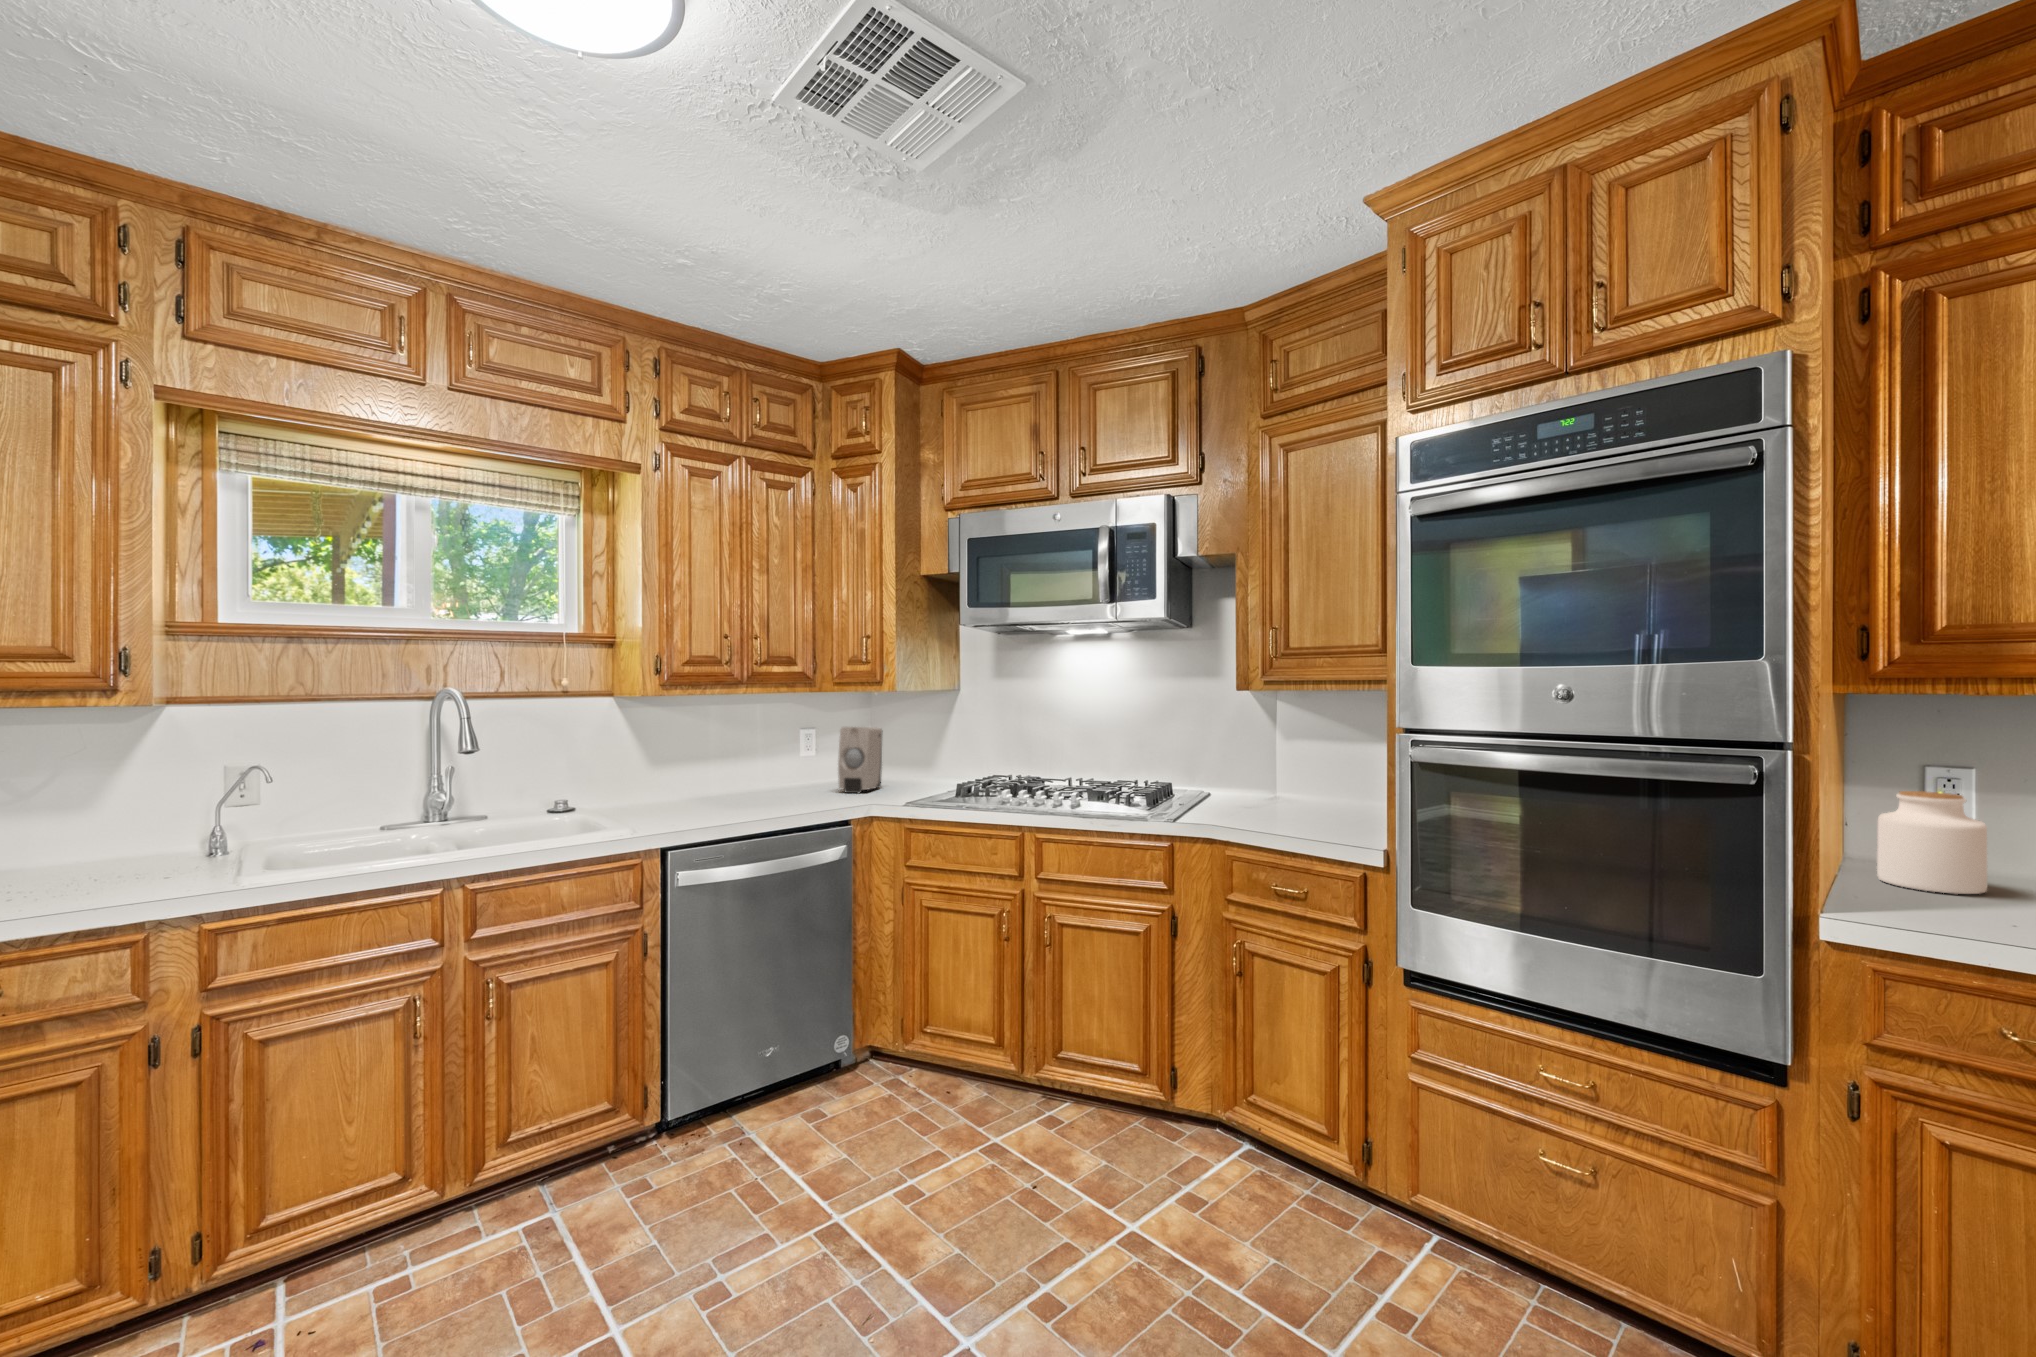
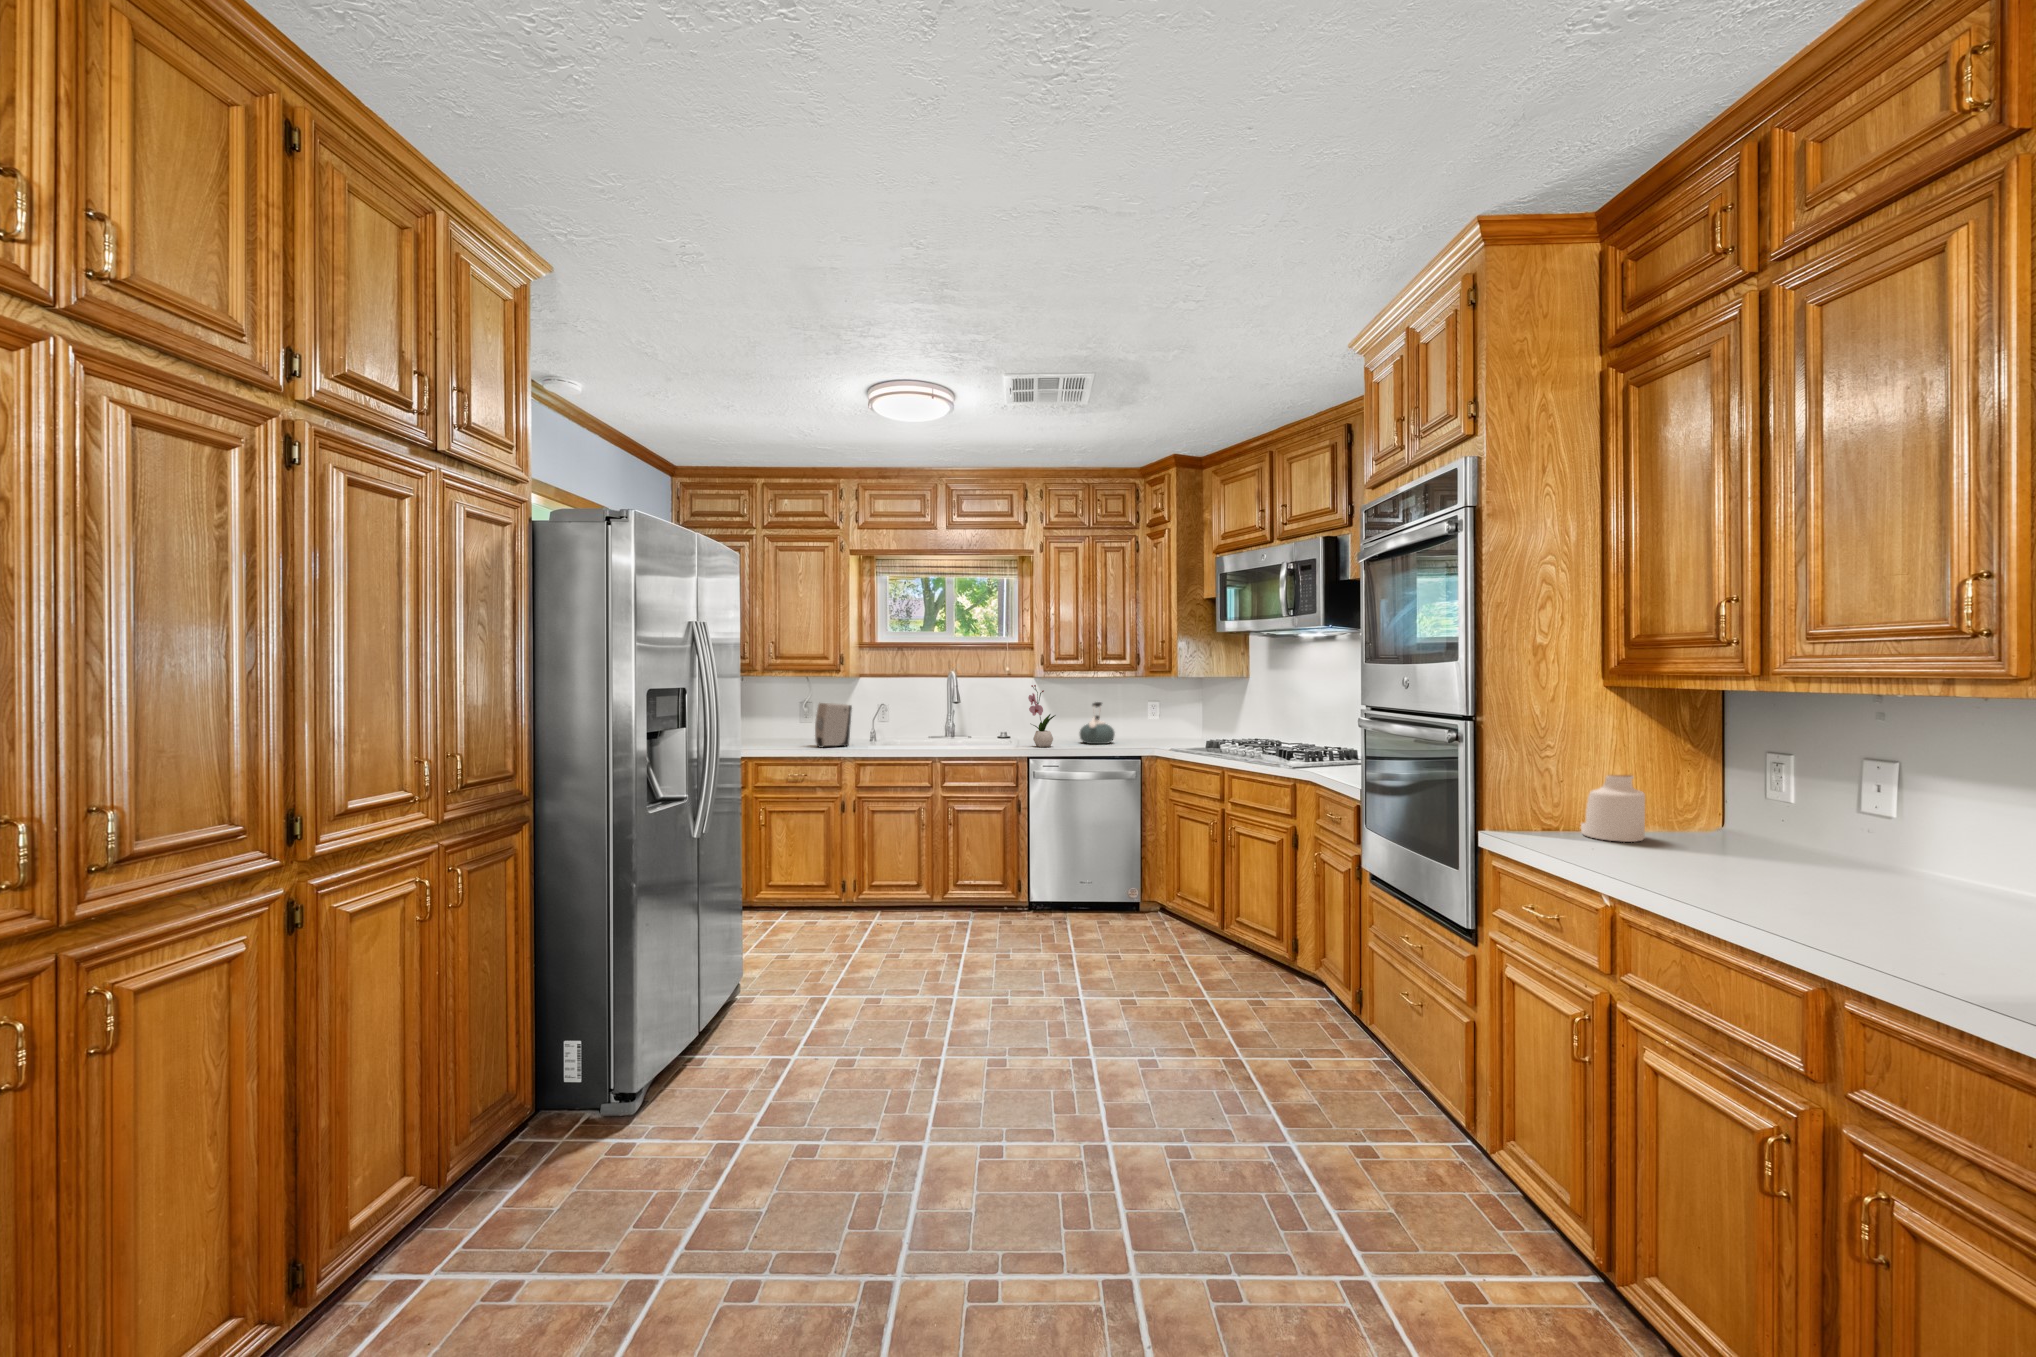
flower arrangement: none [647,707,704,825] -> present [1028,685,1056,747]
soap dispenser: present [838,727,882,793] -> present [815,703,852,748]
kettle: none [717,734,779,807] -> present [1080,702,1115,744]

